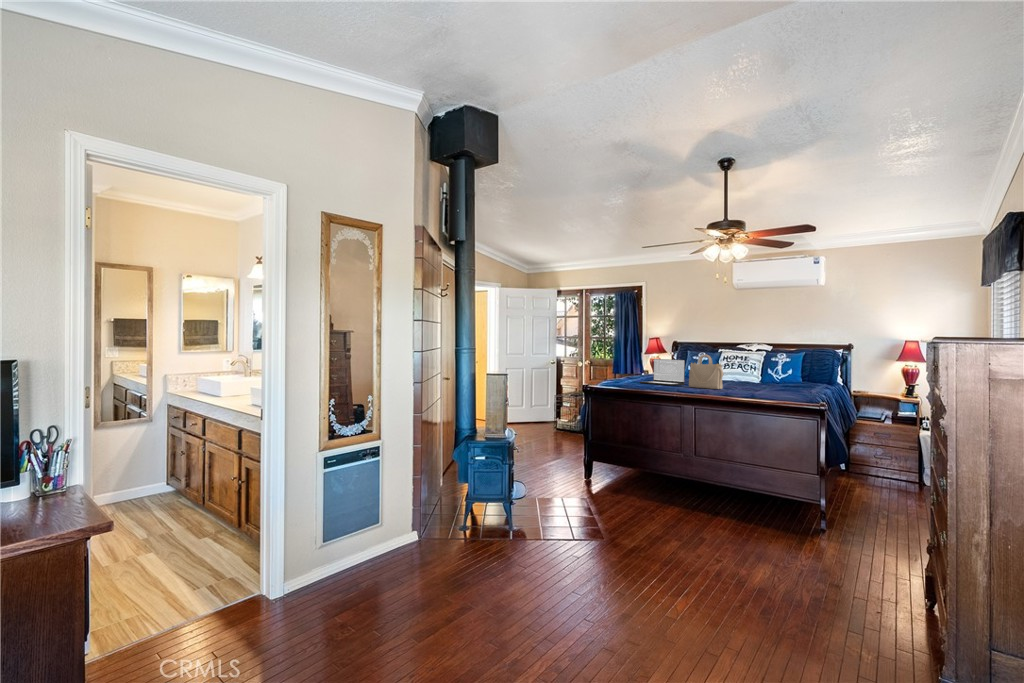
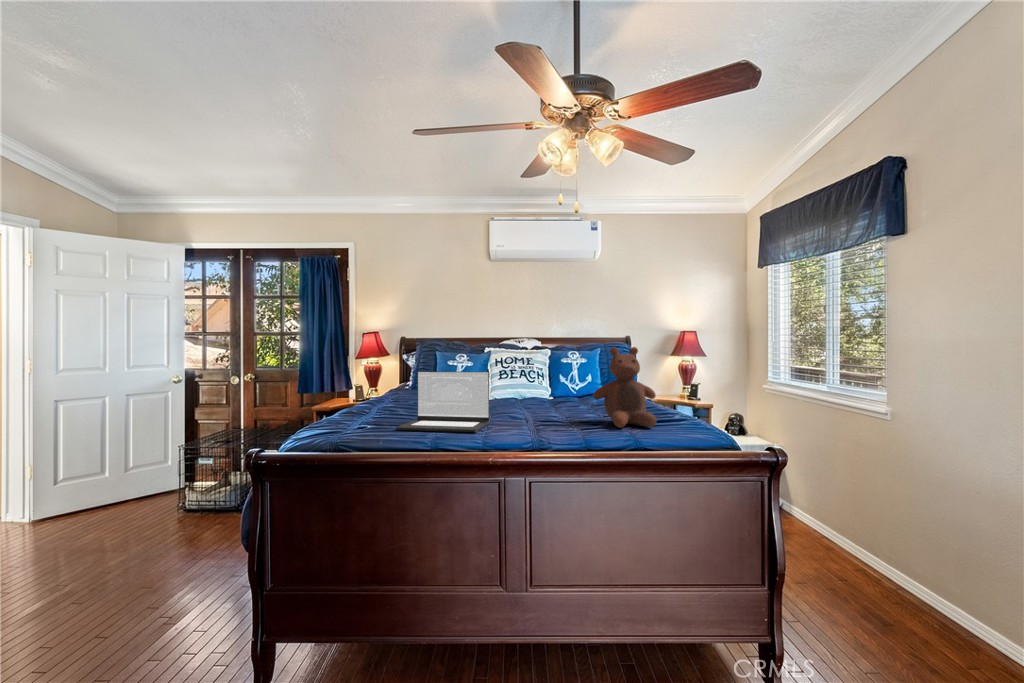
stuffed bear: none [737,350,773,390] -> present [593,347,656,428]
handbag: present [689,354,723,389] -> none [516,359,587,433]

